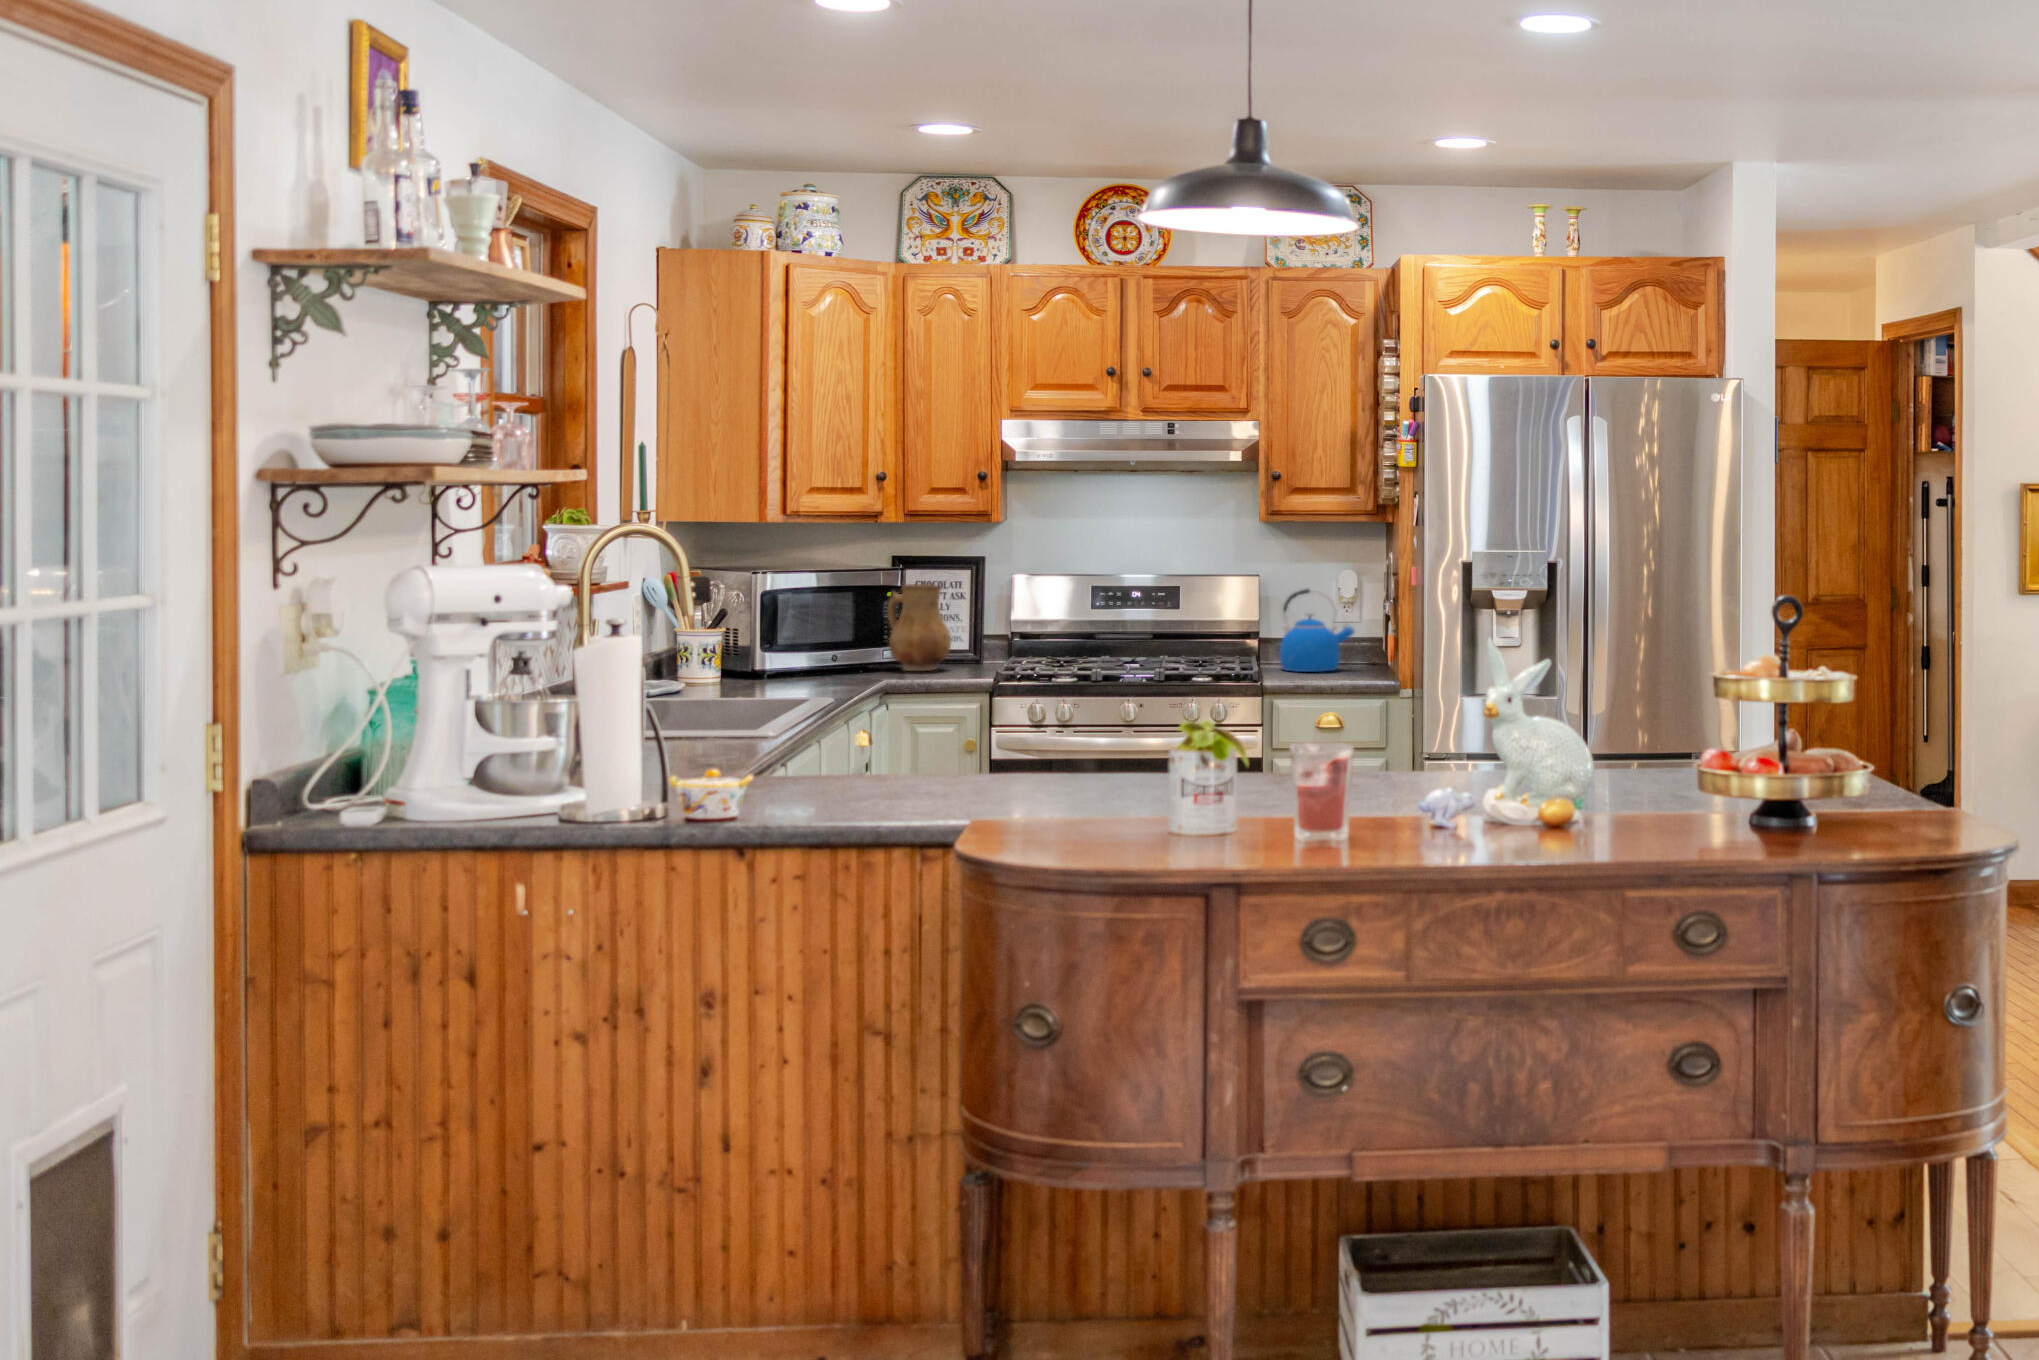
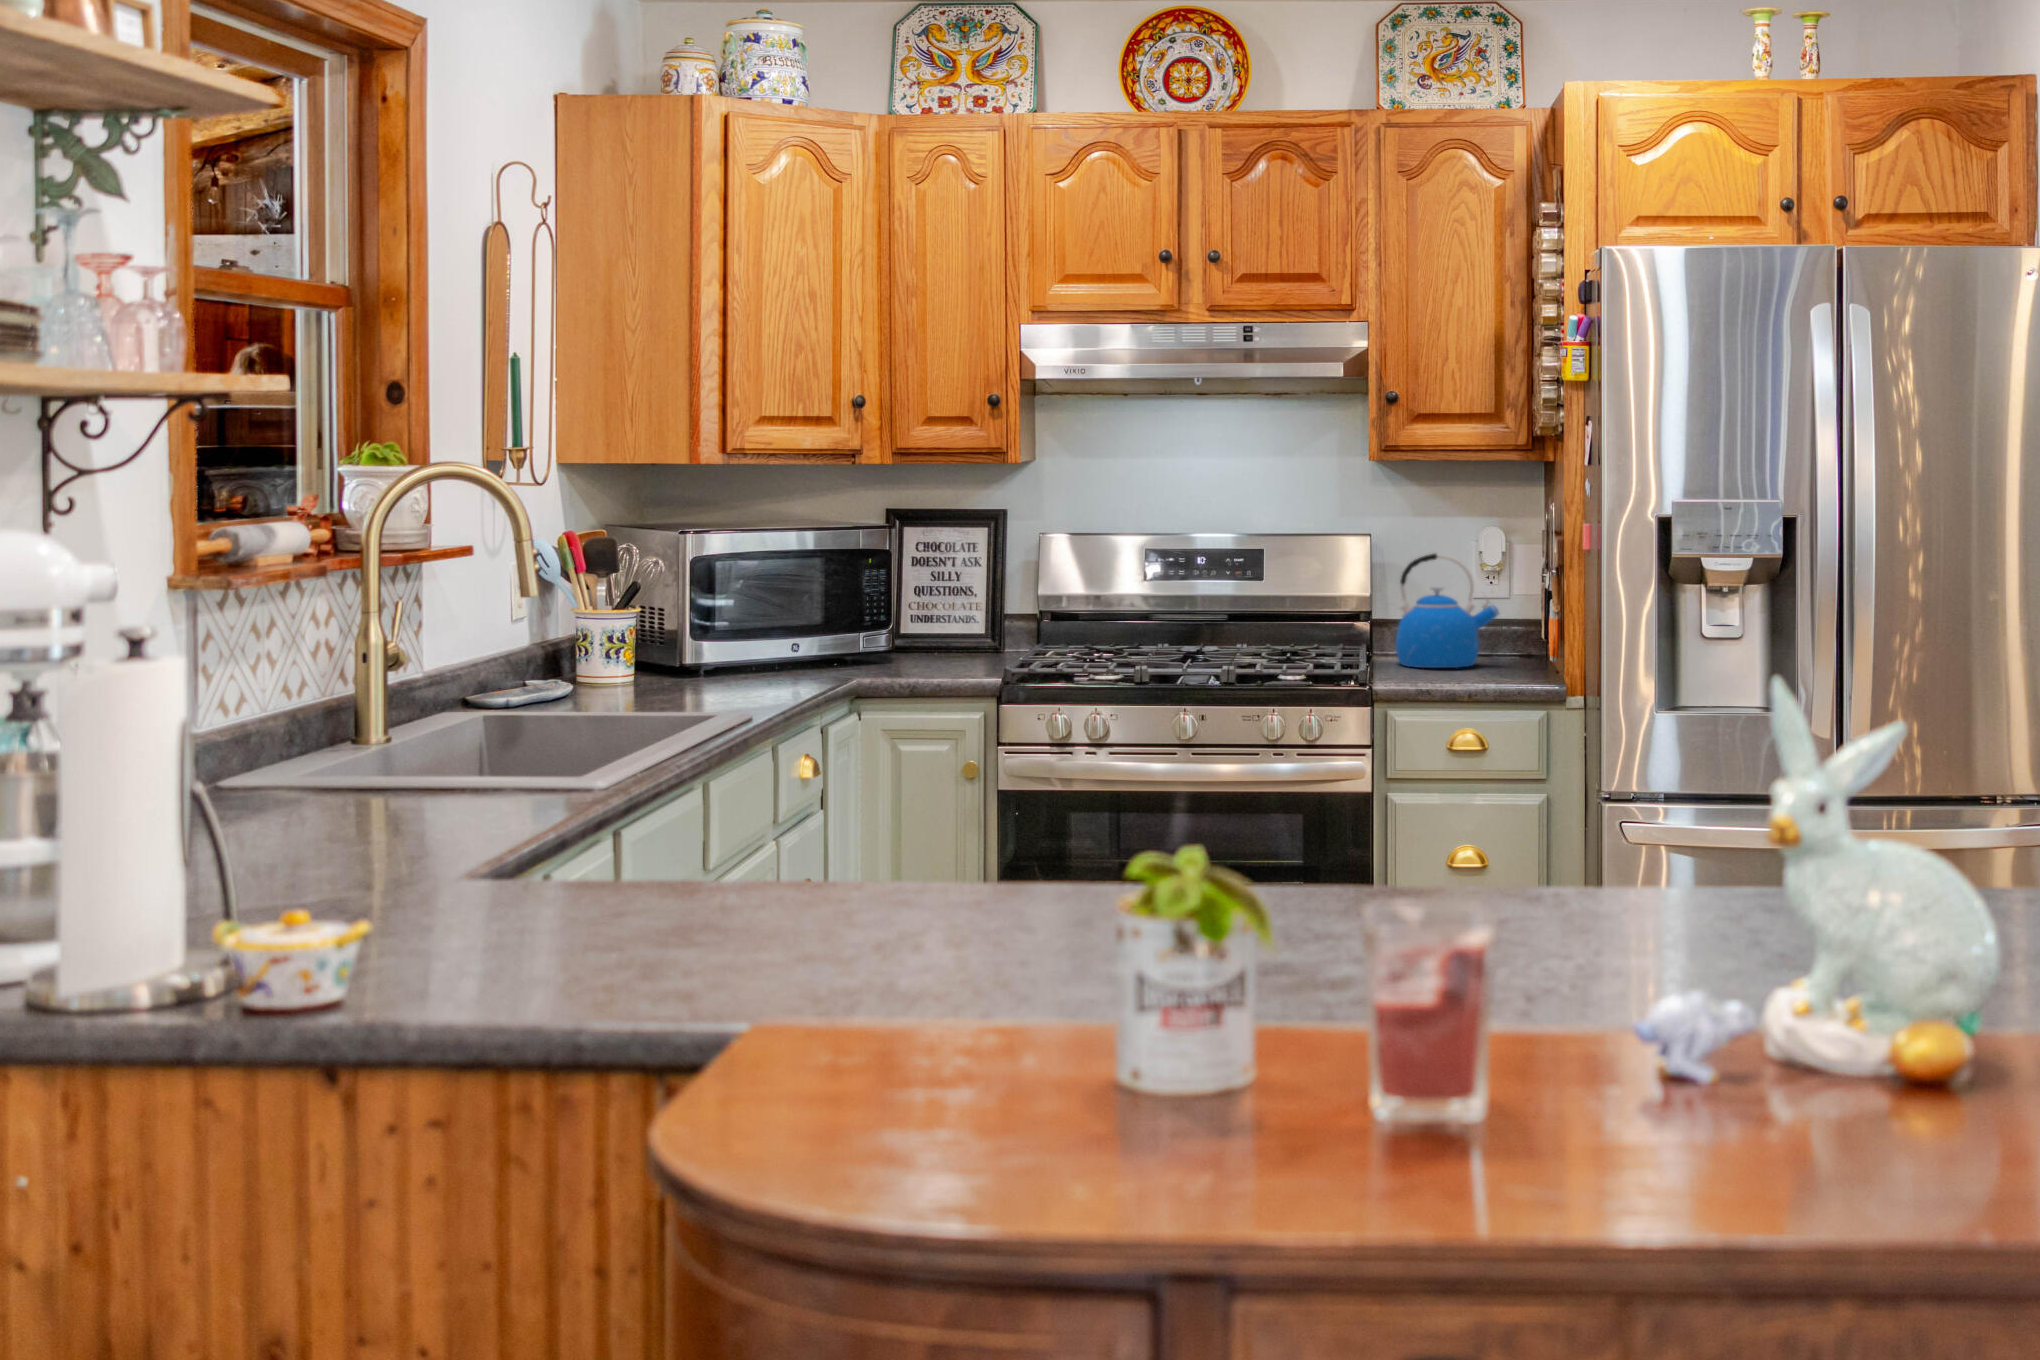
ceramic pitcher: present [887,584,951,671] -> none [871,547,954,664]

